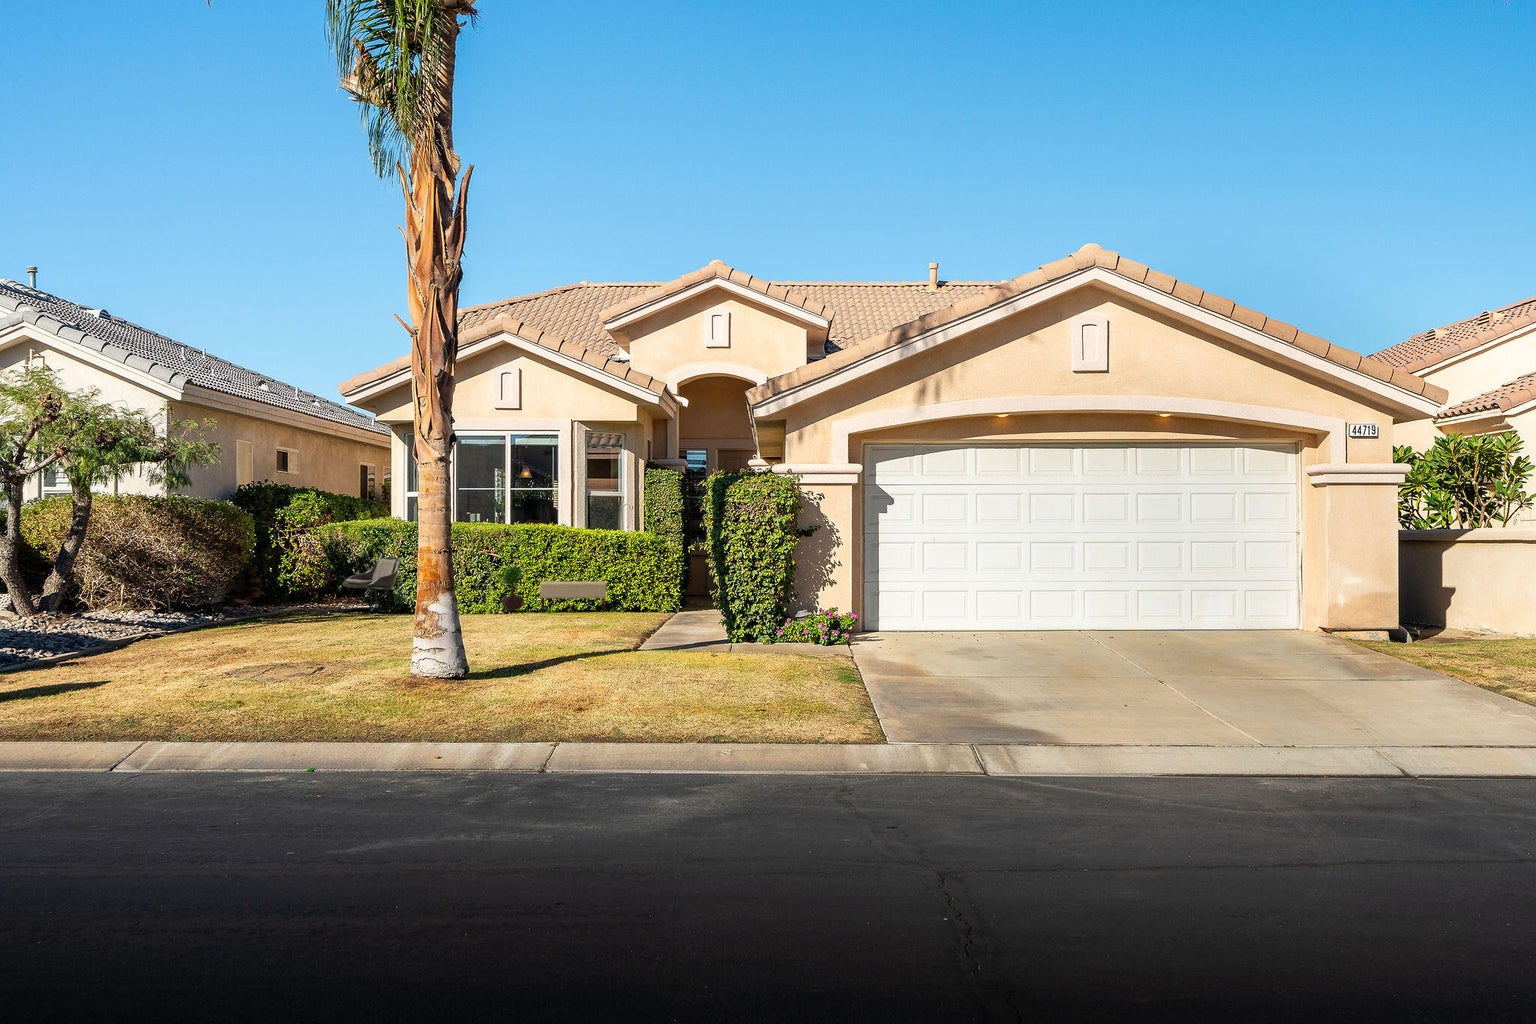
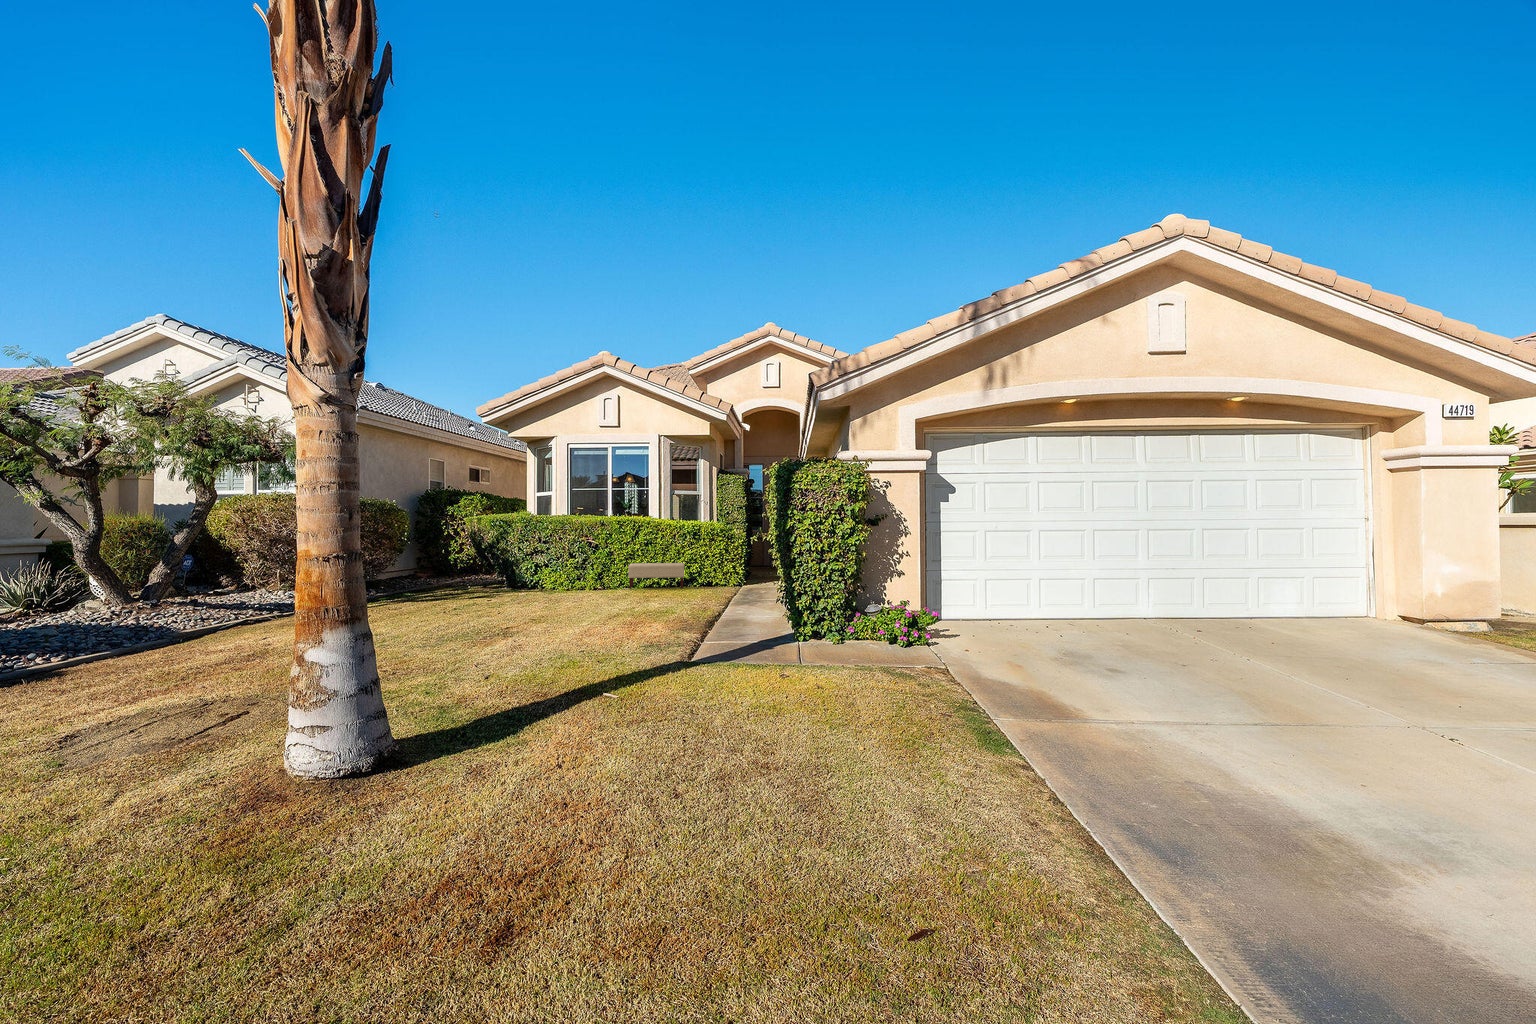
lounge chair: present [343,557,402,612] -> none [467,543,517,591]
potted tree: present [500,567,524,611] -> none [592,547,617,588]

